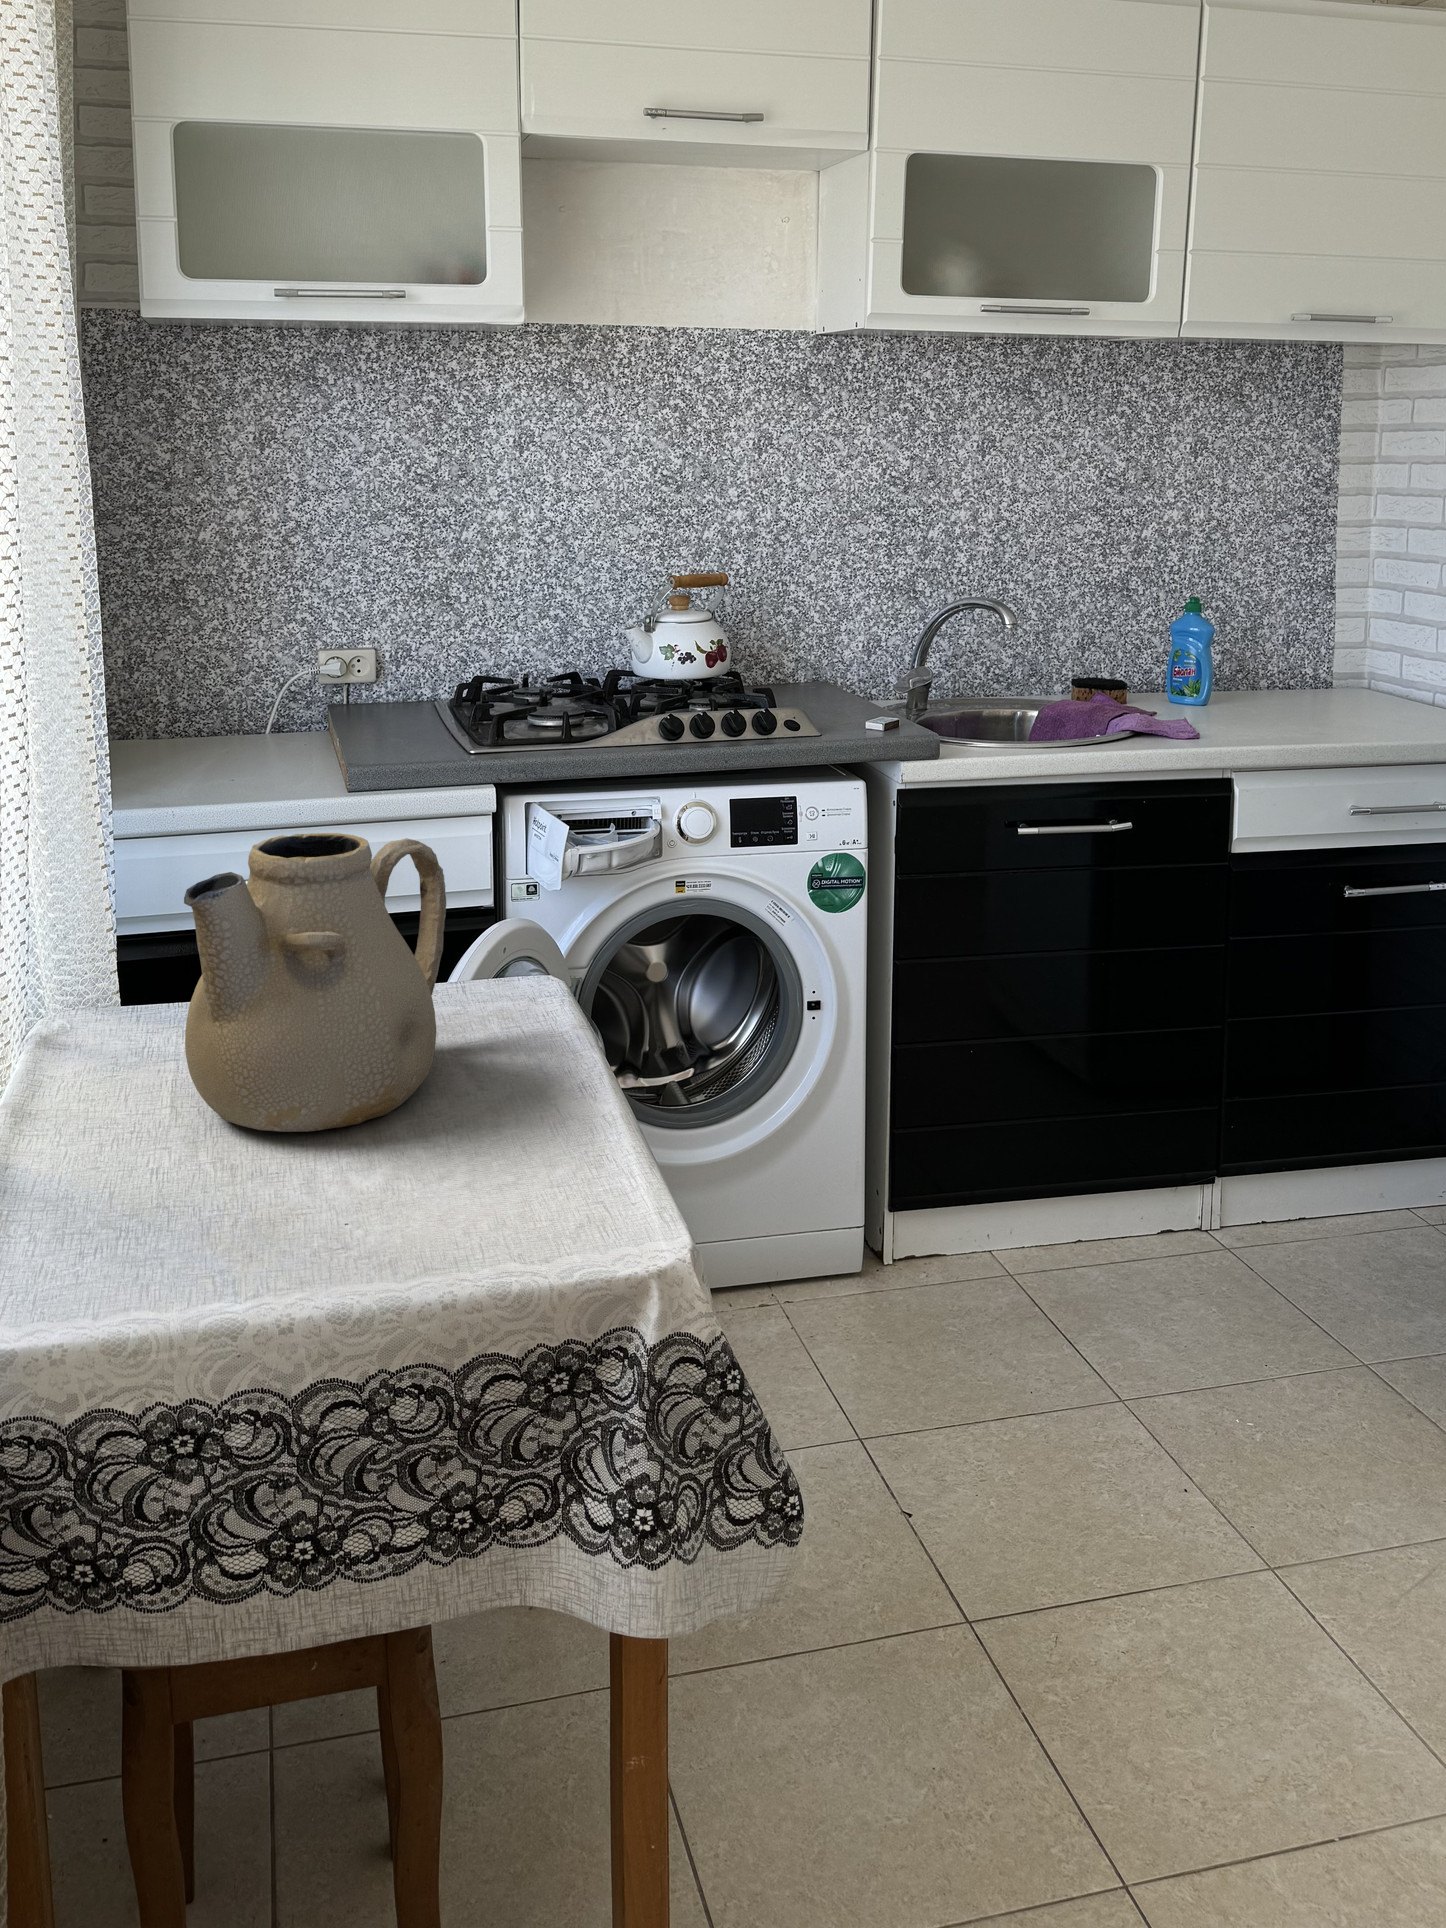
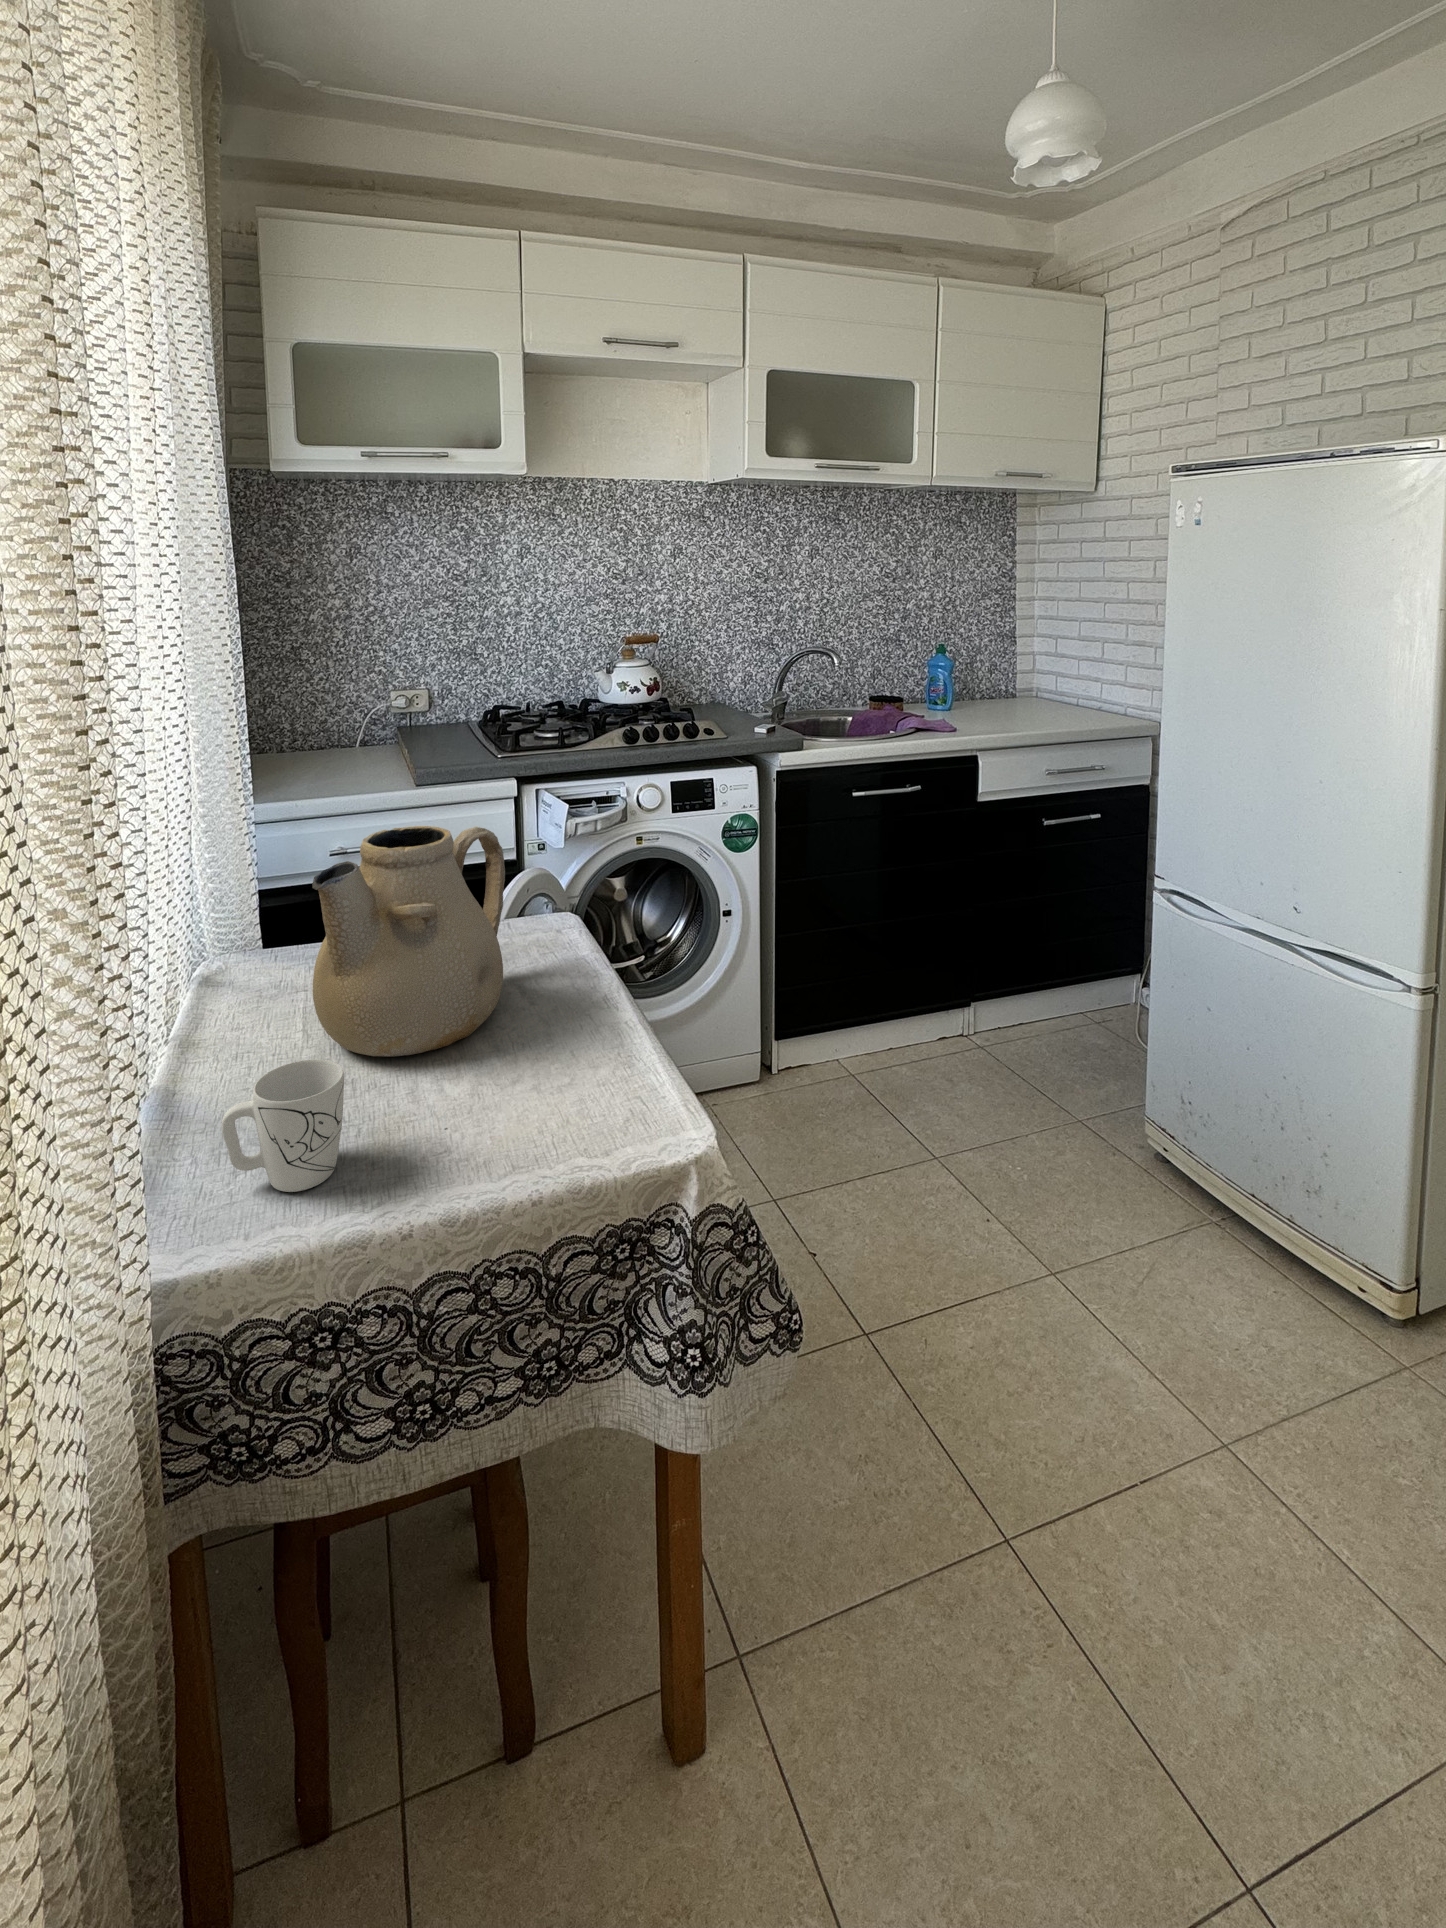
mug: none [66,1115,215,1271] -> present [221,1059,344,1192]

